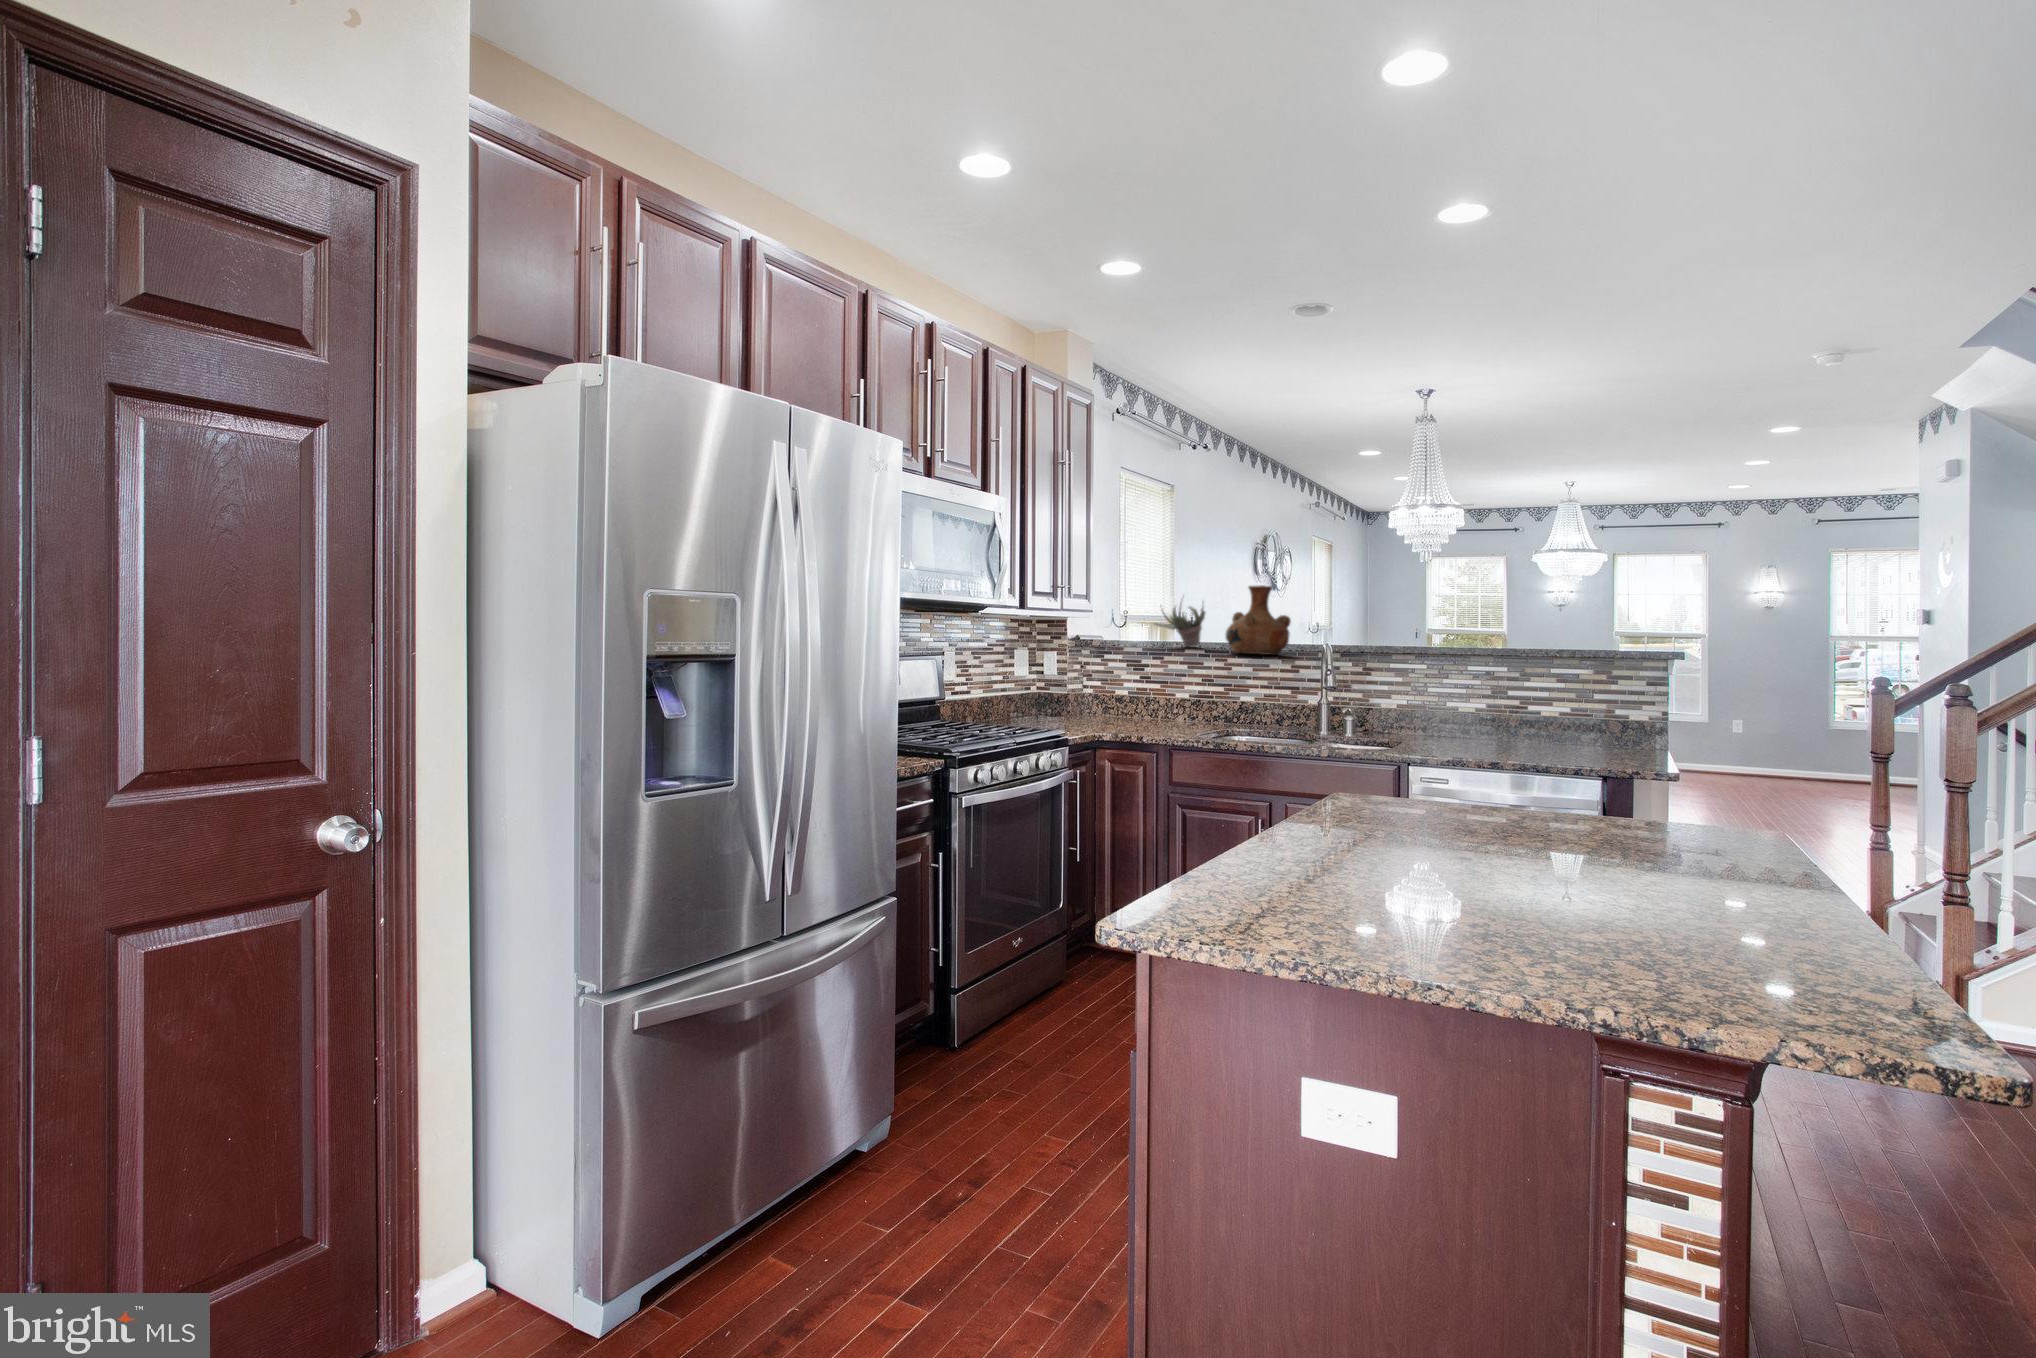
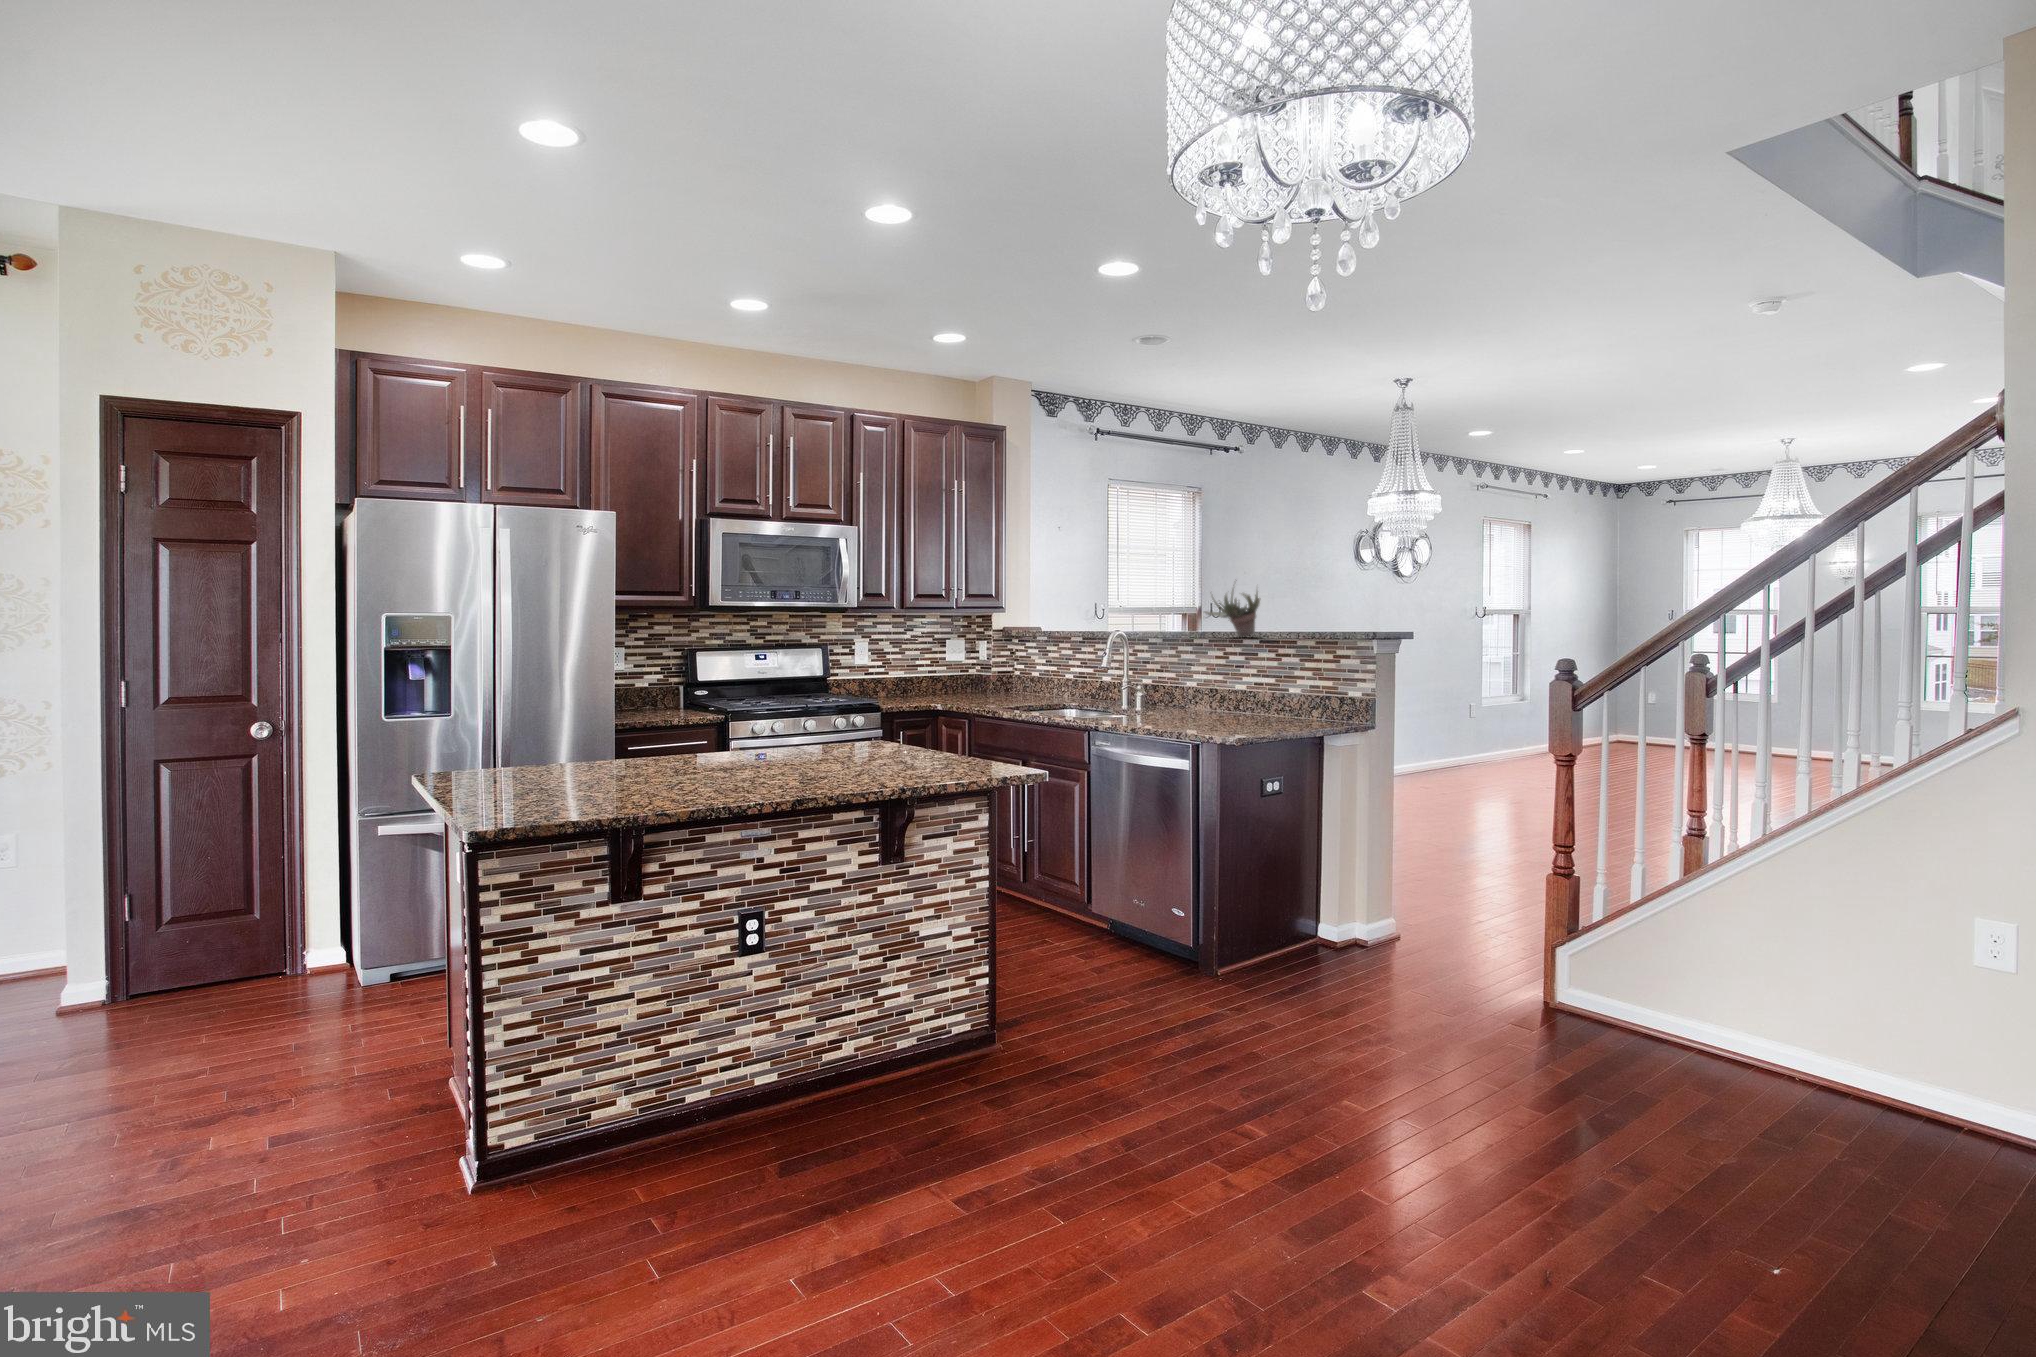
vase: present [1226,585,1291,655] -> none [1282,566,1354,641]

